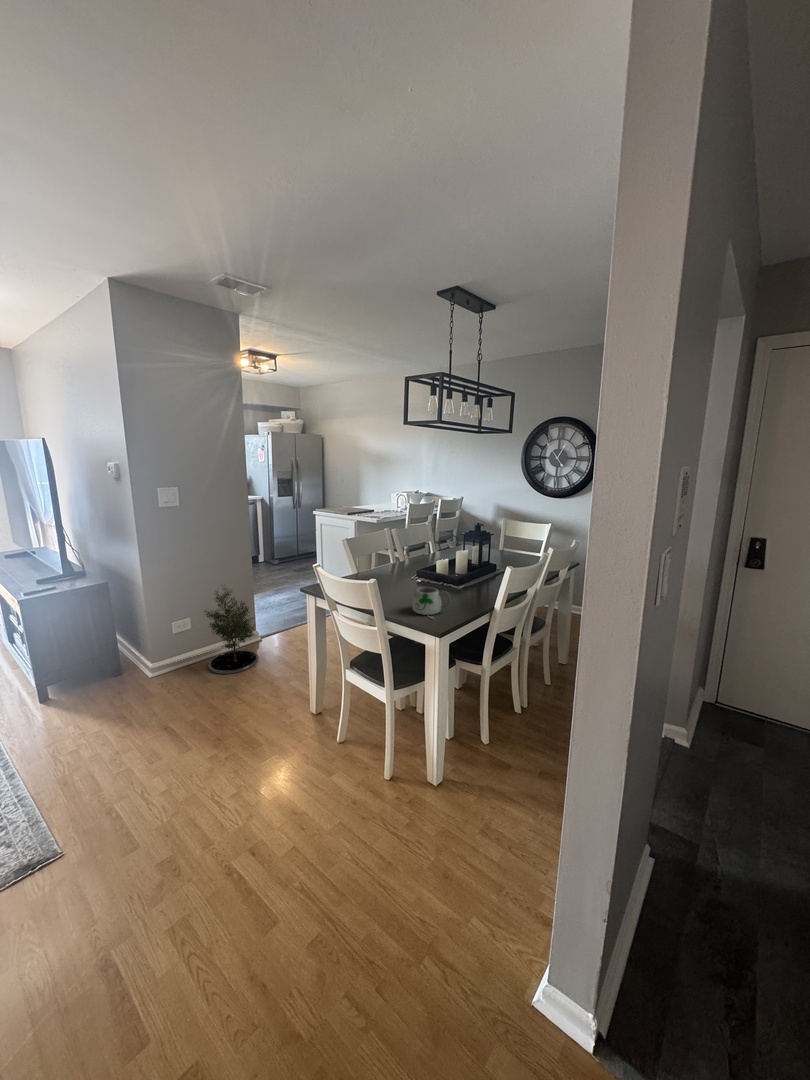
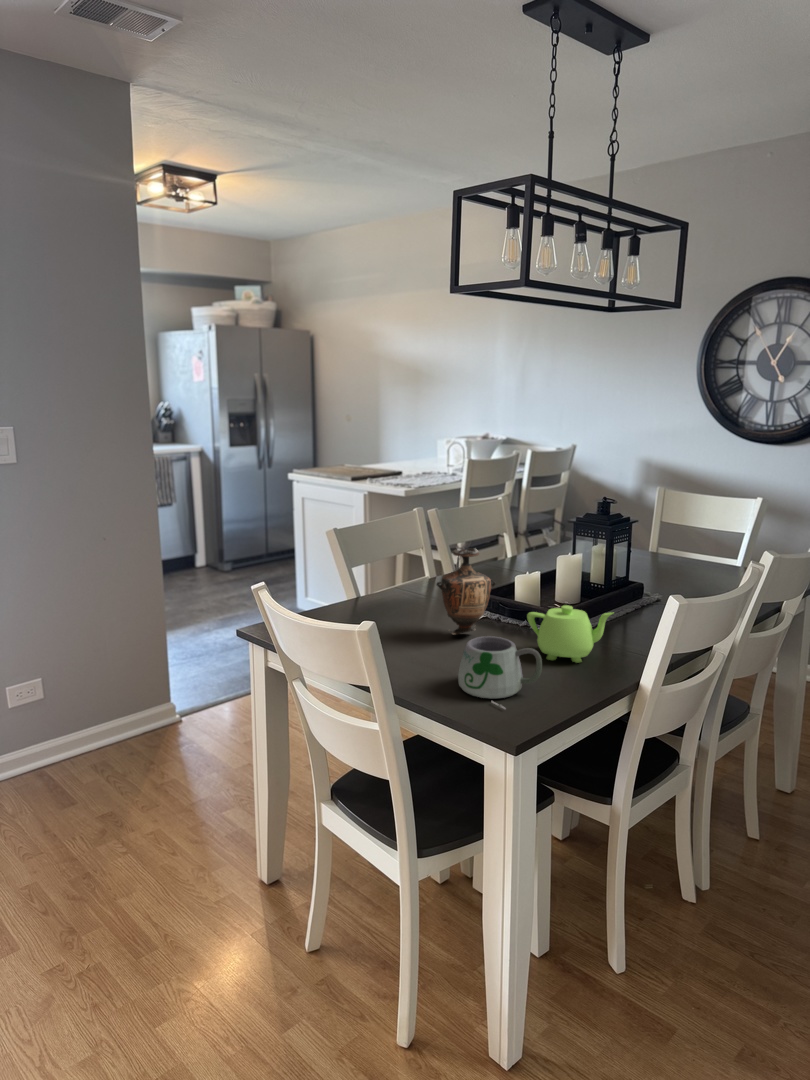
vase: none [399,545,427,588] -> present [437,548,495,635]
teapot: none [443,573,483,599] -> present [527,605,613,663]
potted tree: present [205,588,259,674] -> none [60,615,170,790]

